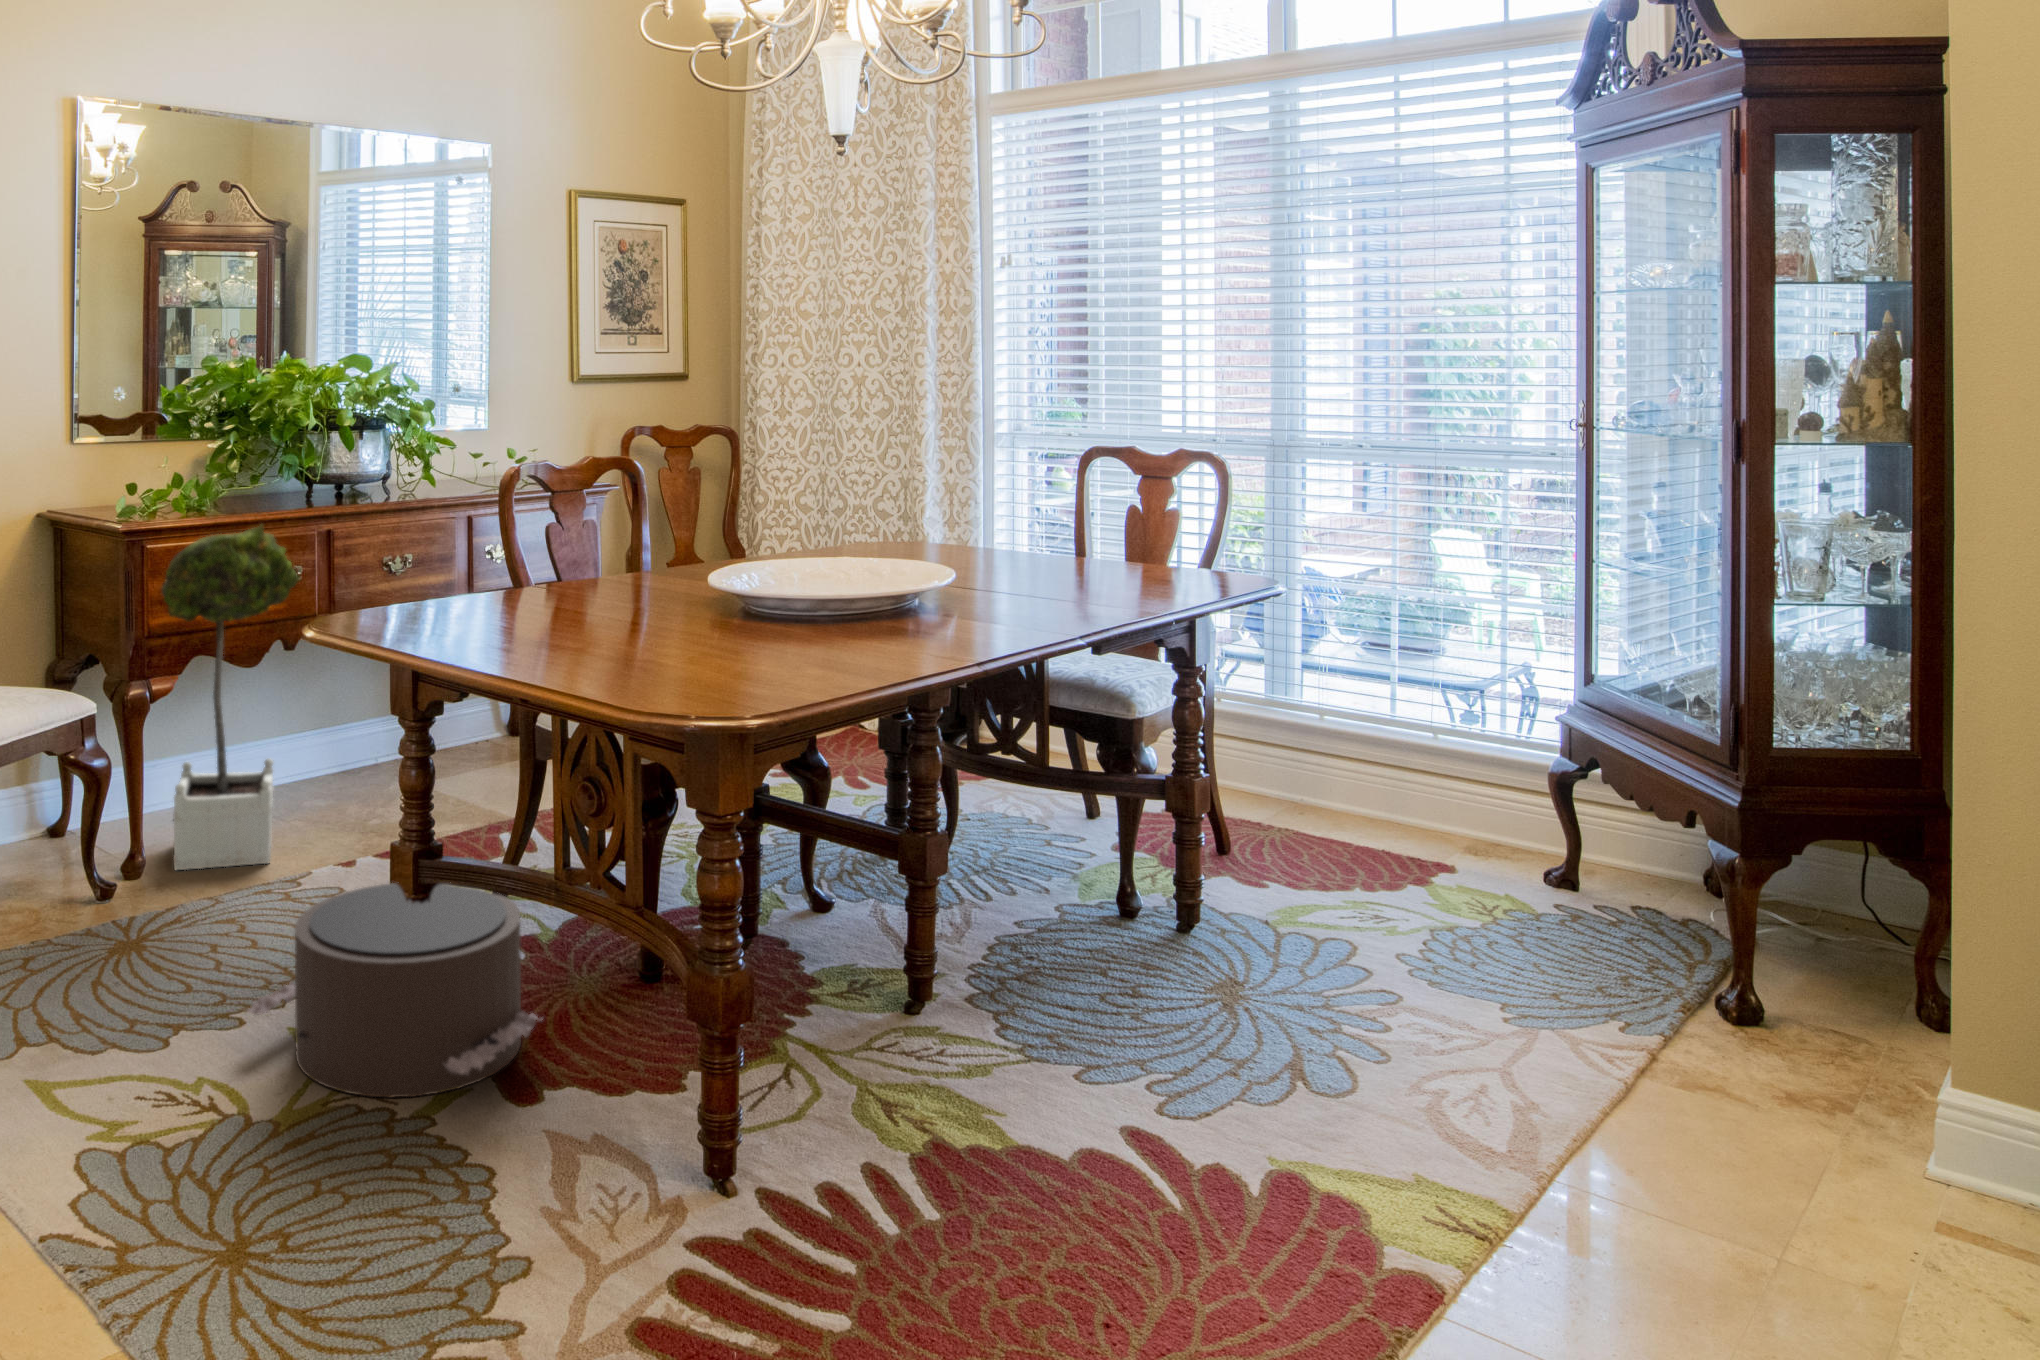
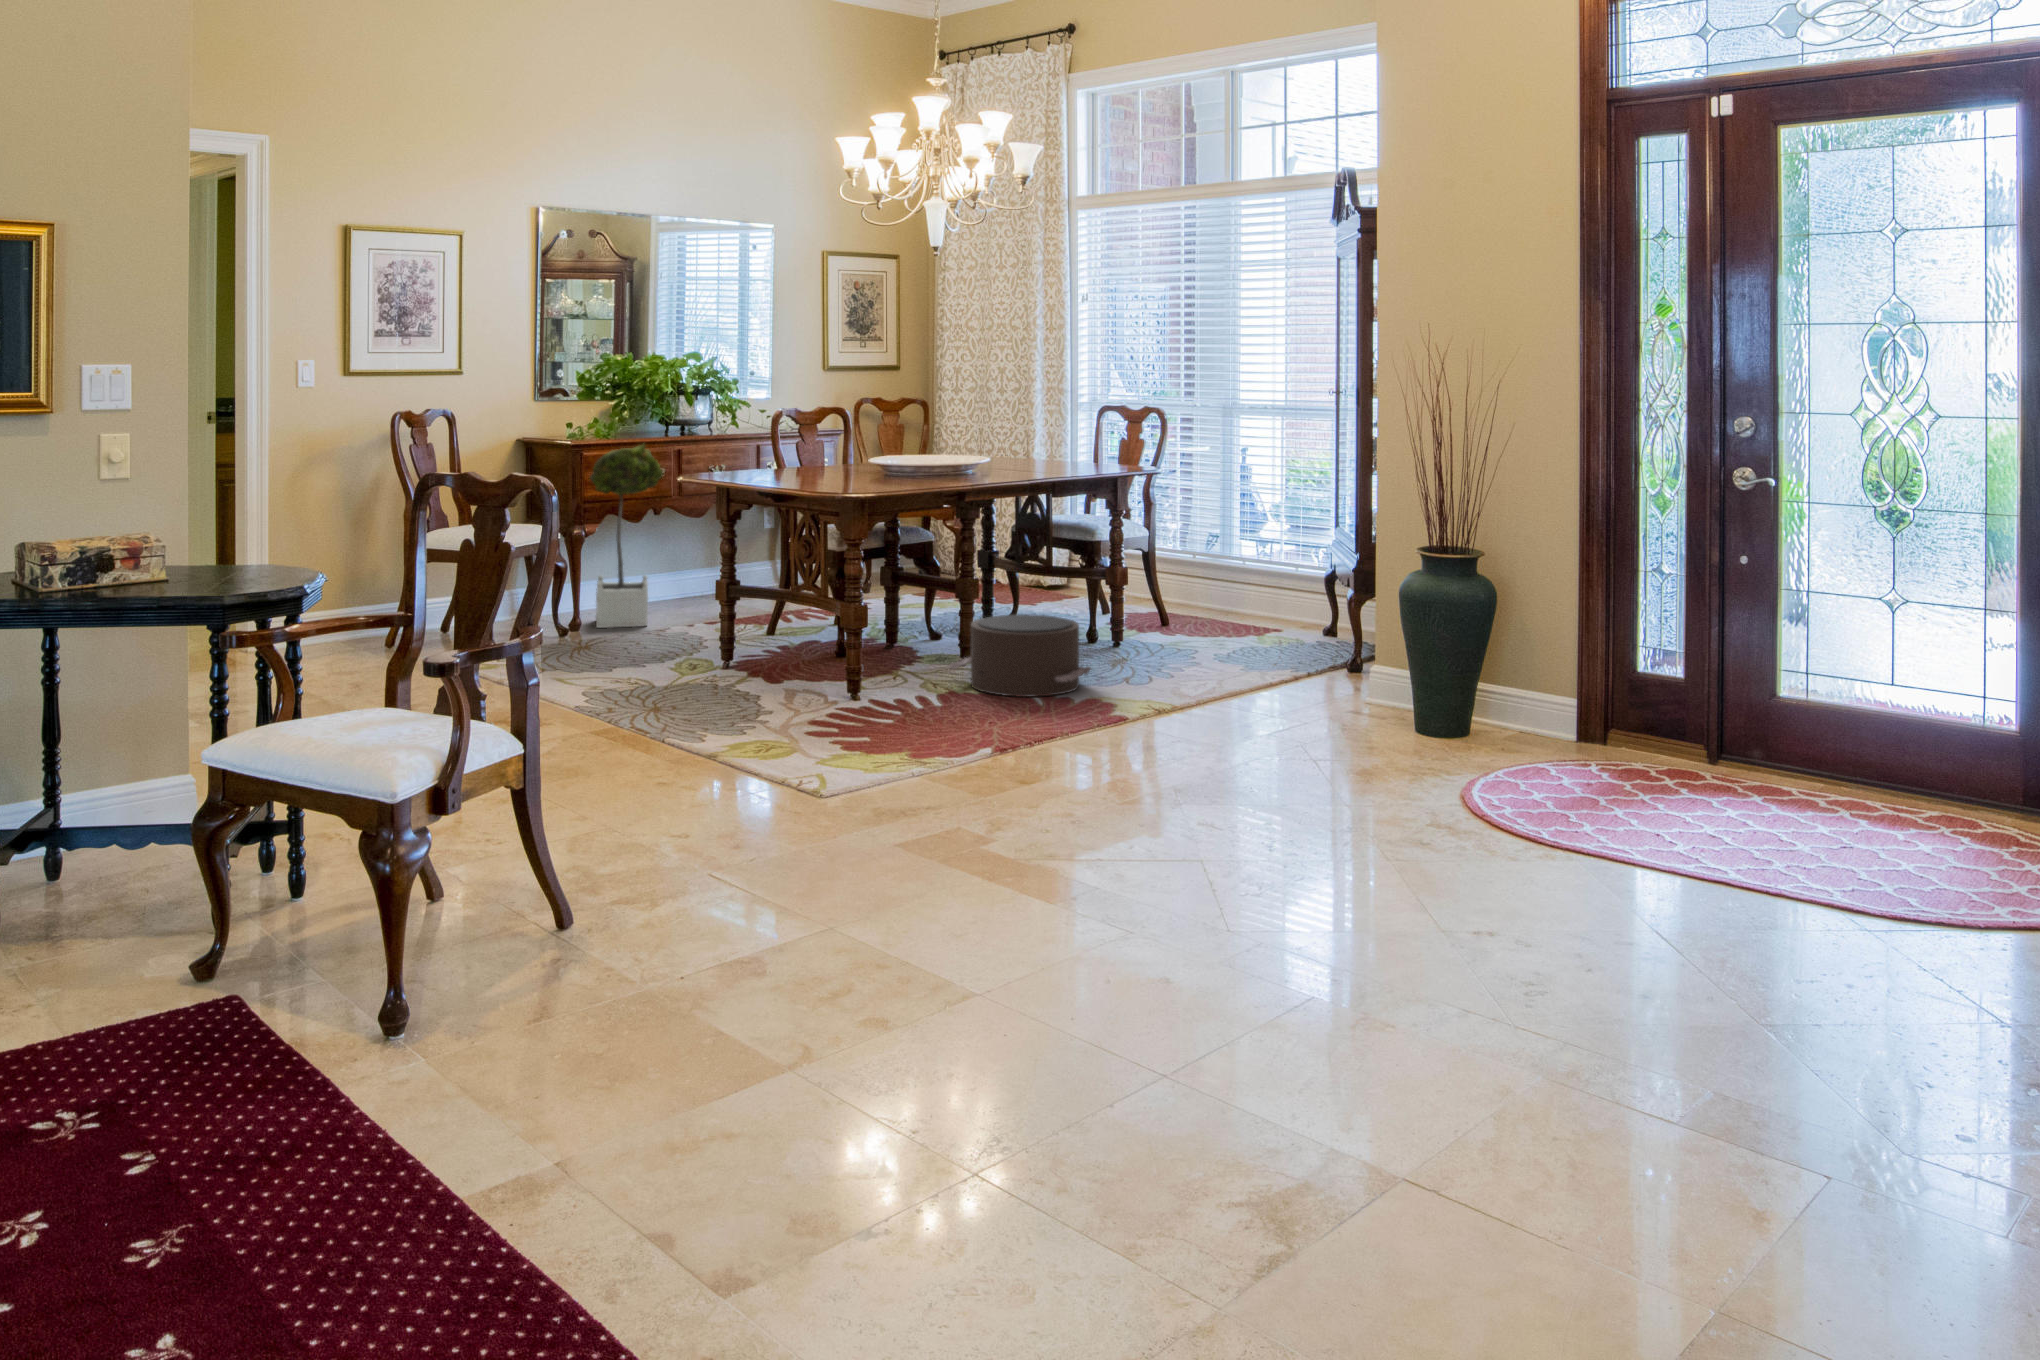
pouf: present [248,883,543,1097] -> present [948,614,1091,697]

